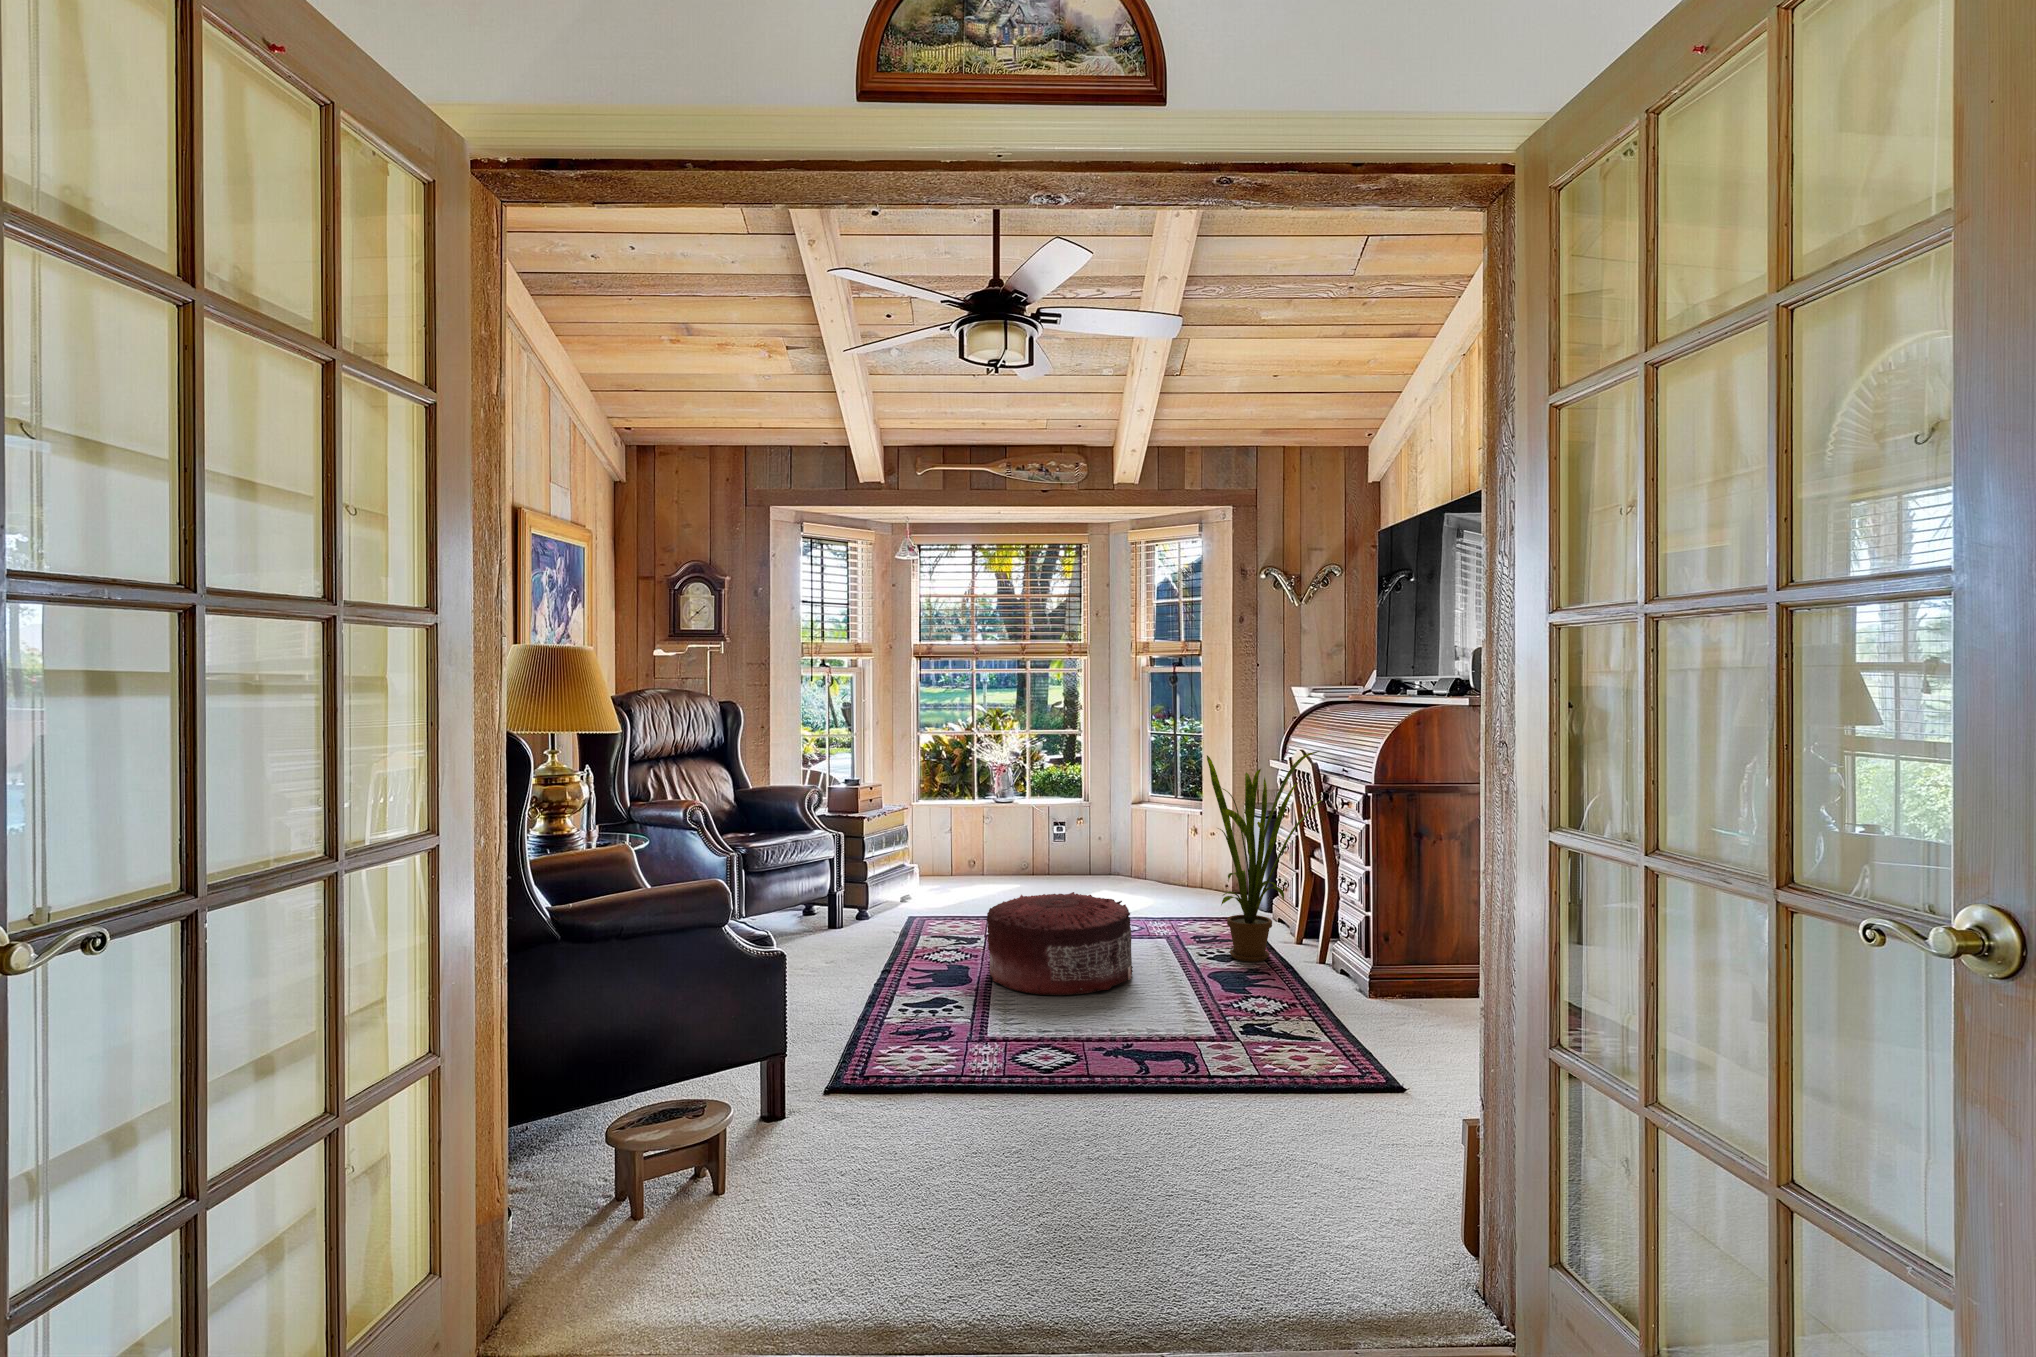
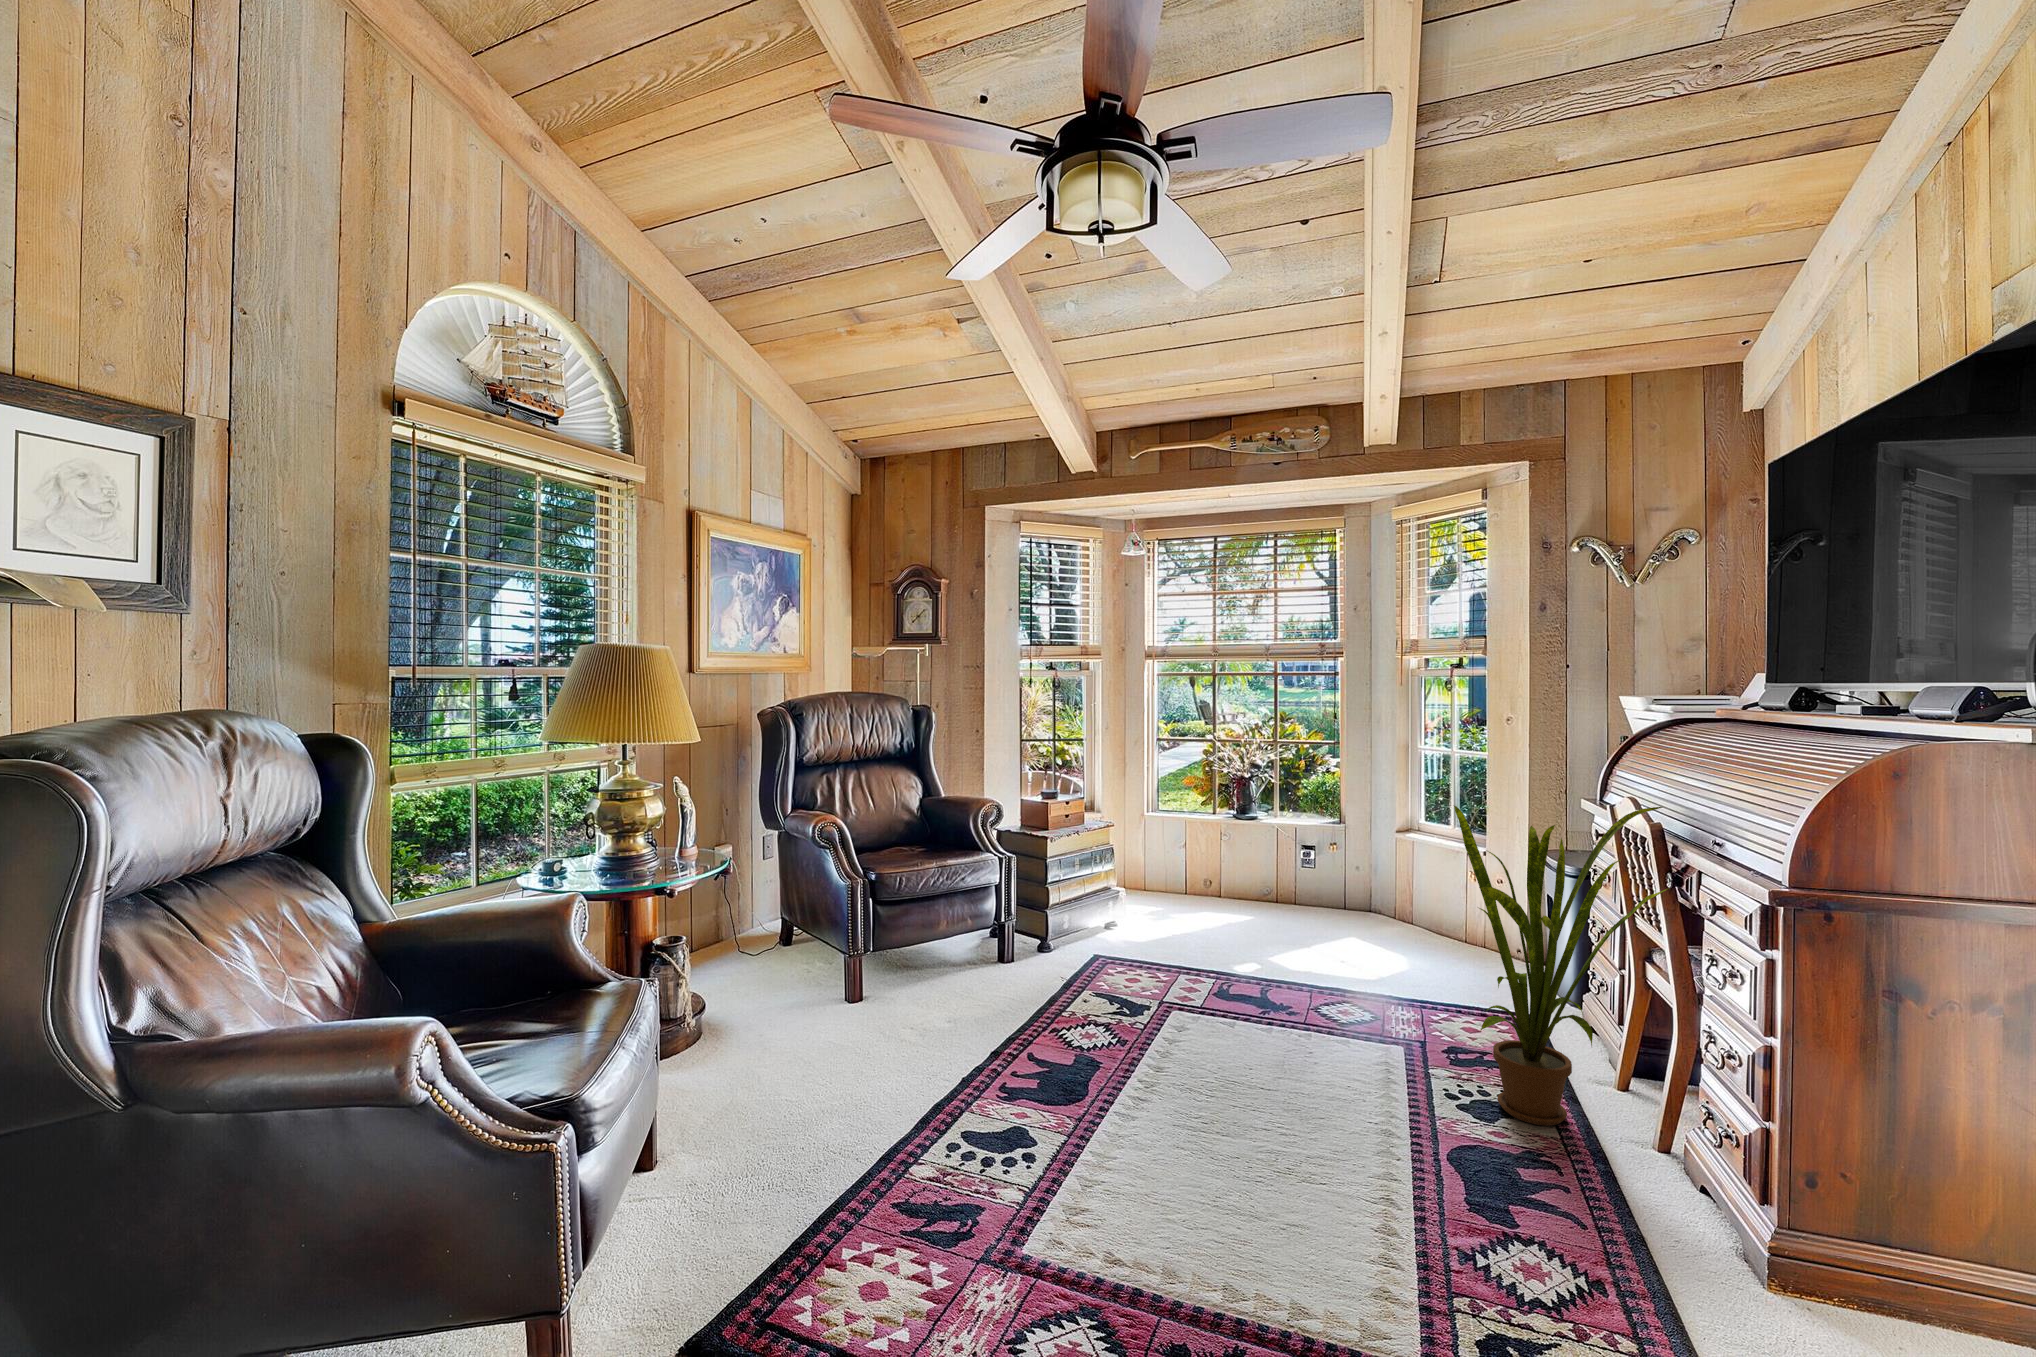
pouf: present [987,892,1133,995] -> none [1114,972,1330,1156]

